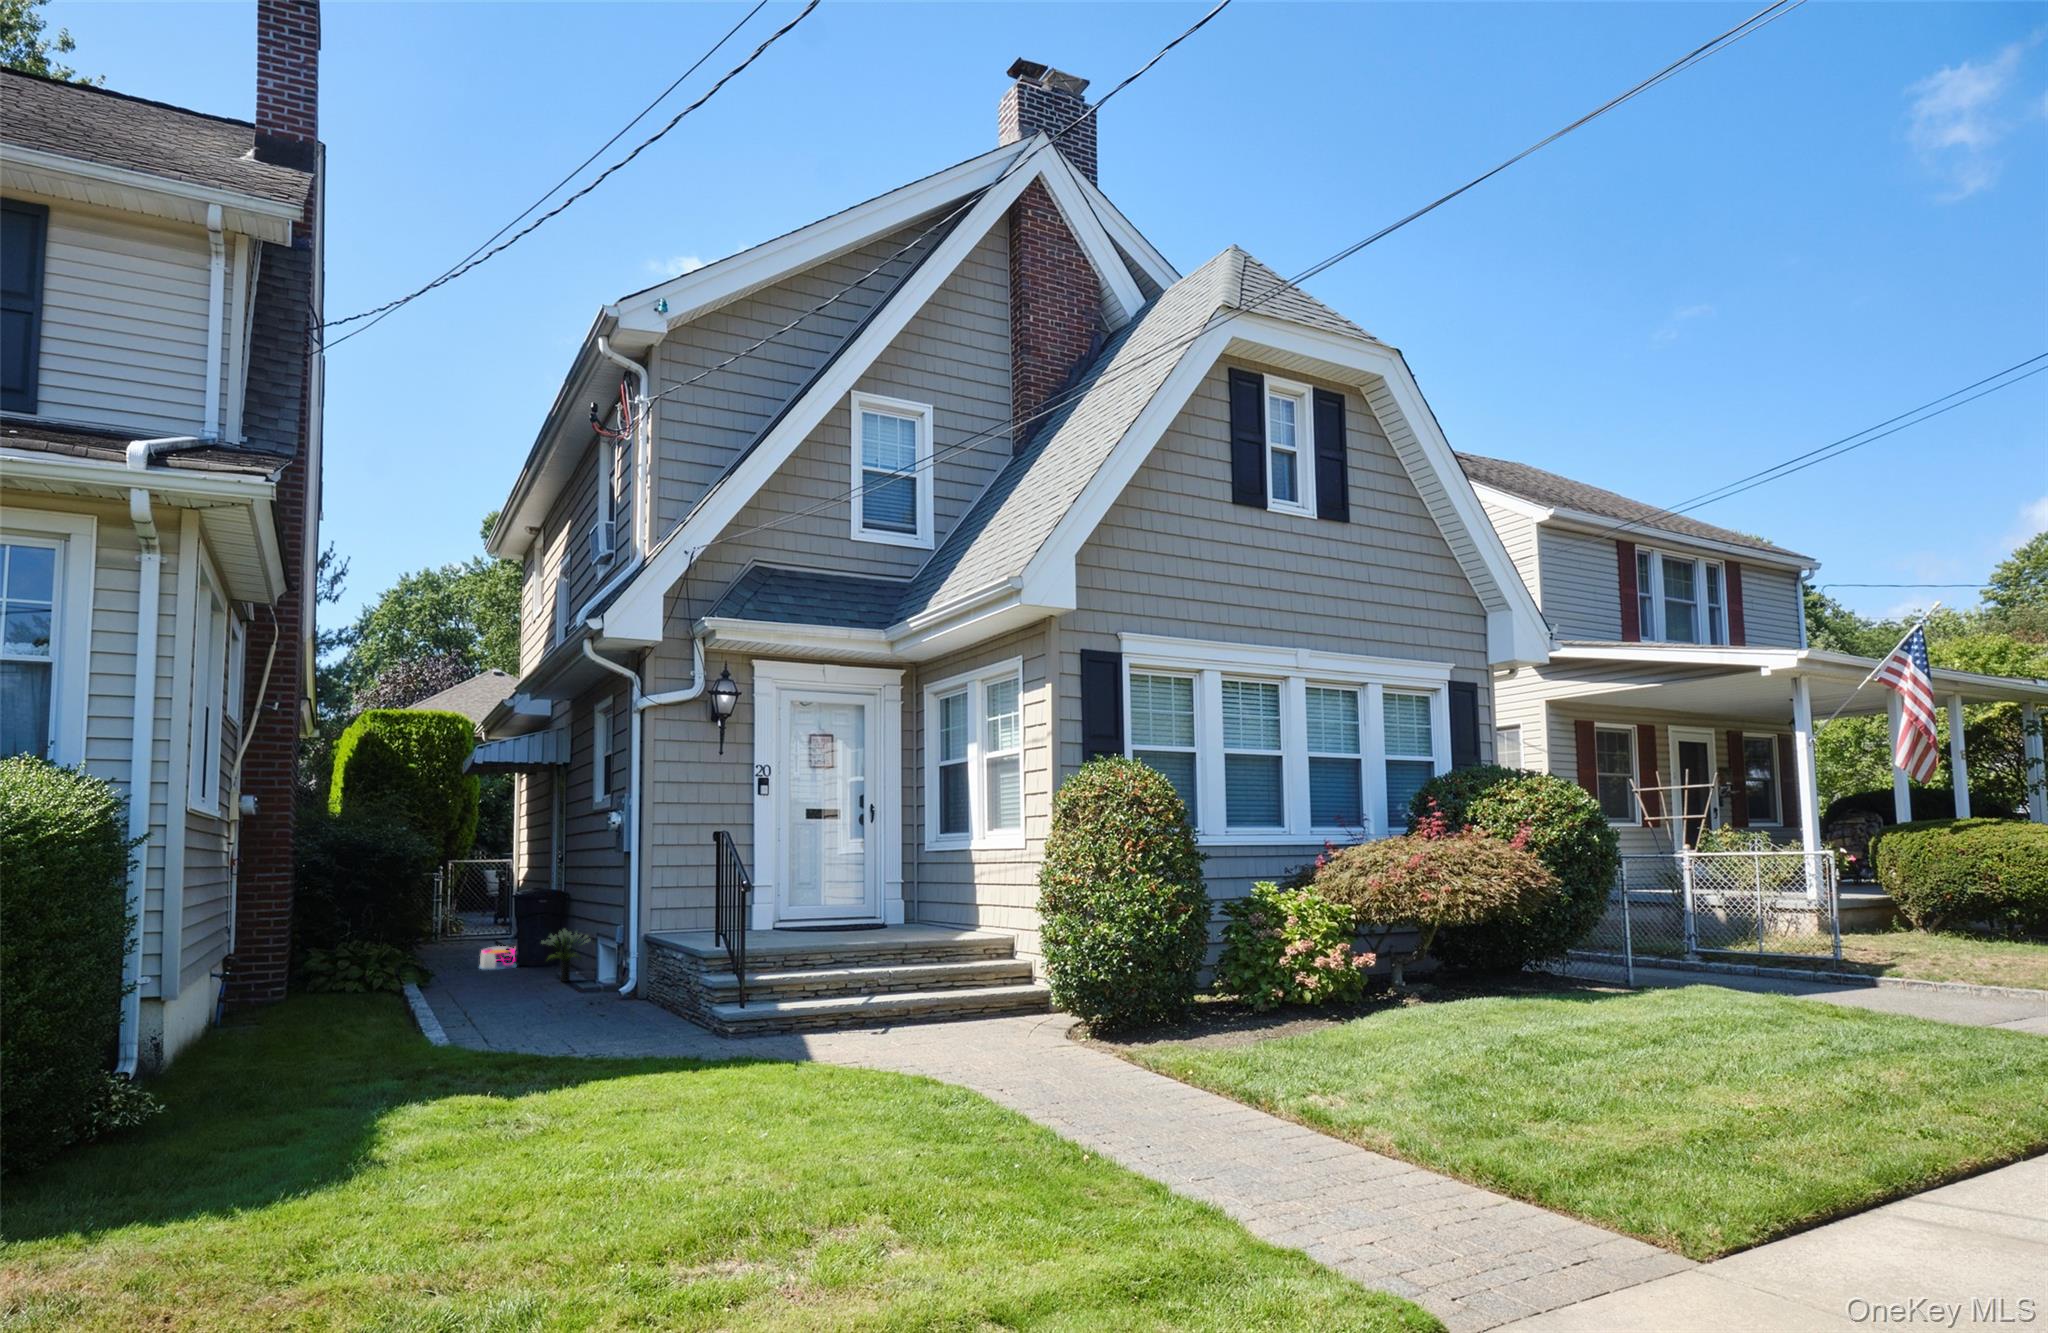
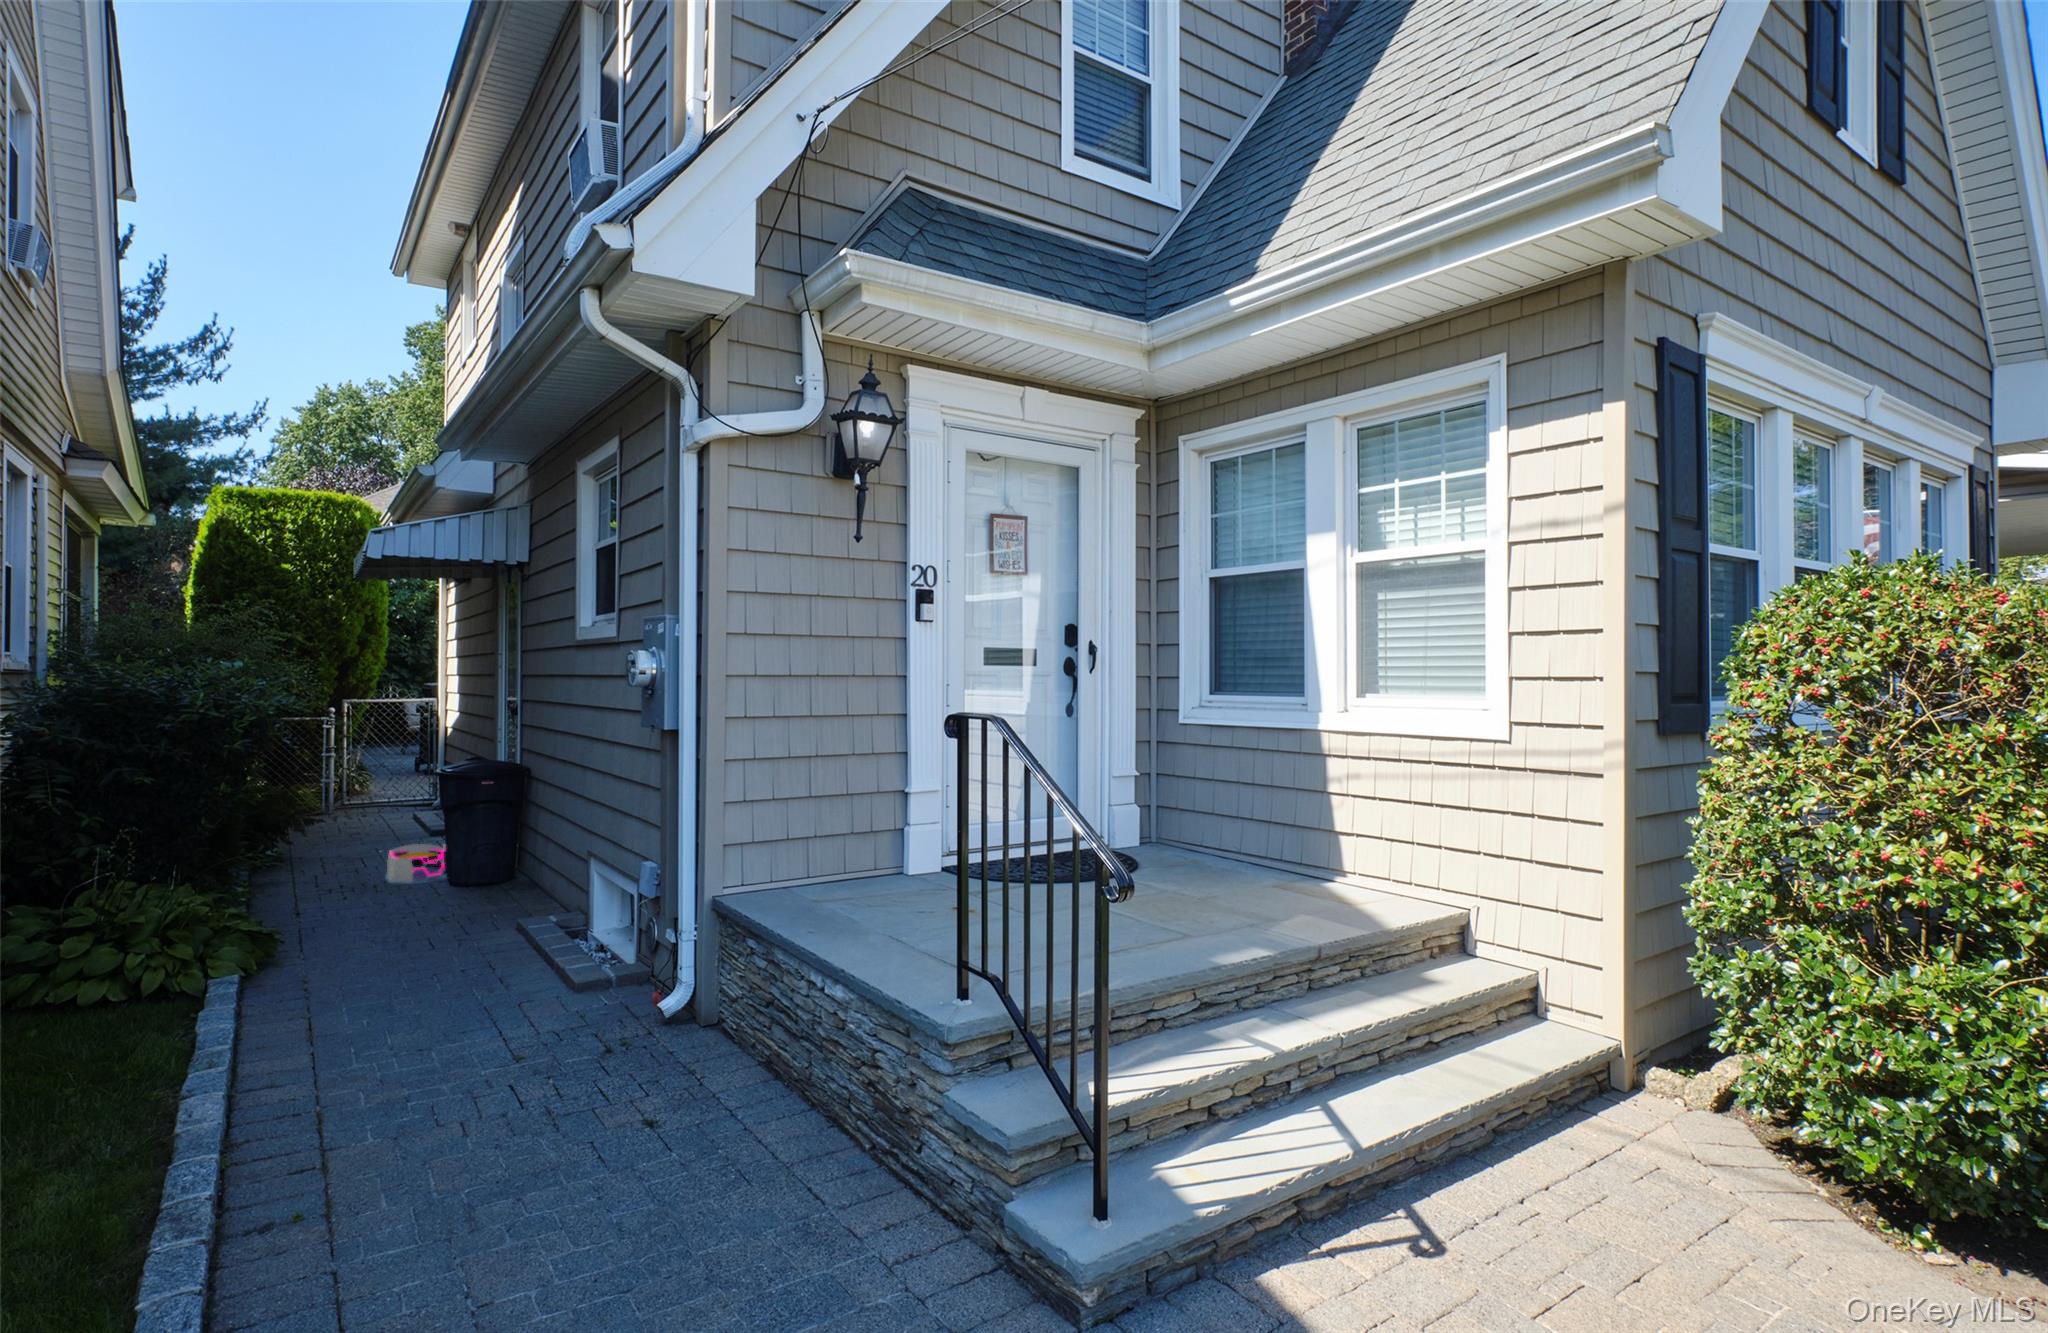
potted plant: present [541,929,590,982] -> none [491,837,578,926]

